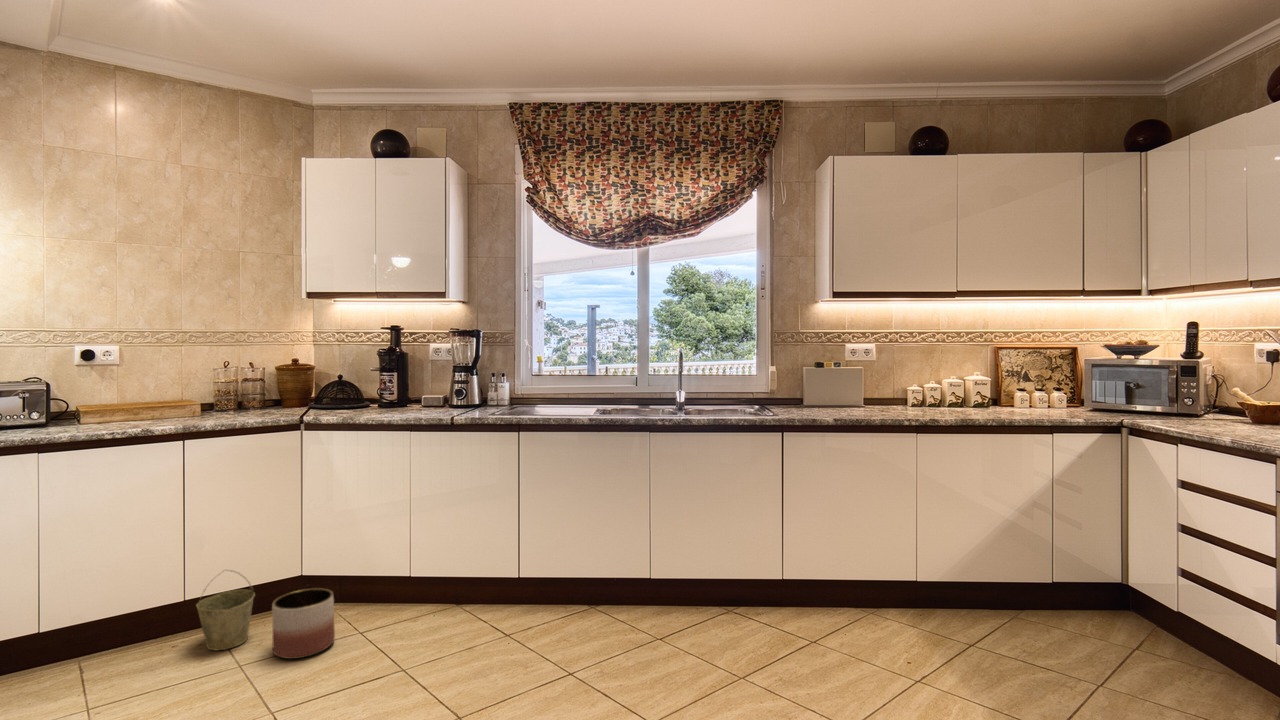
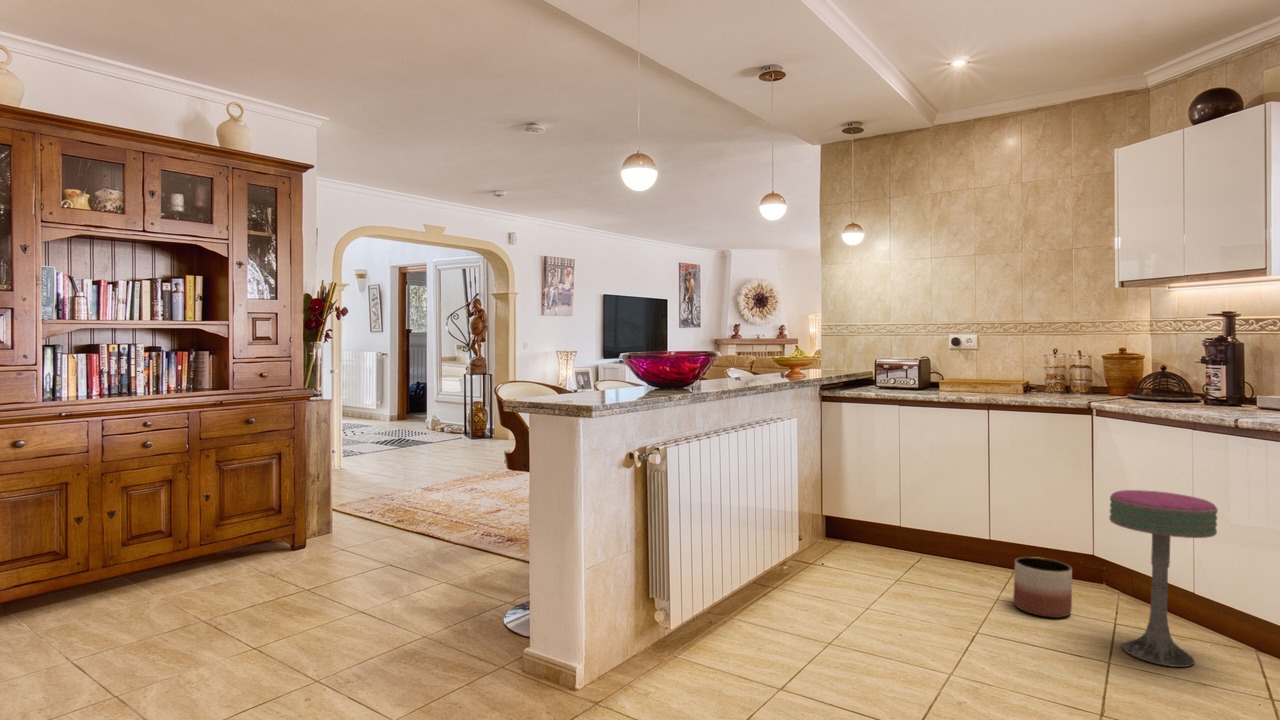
bar stool: none [384,489,466,648] -> present [1110,490,1218,667]
bucket: present [196,582,255,650] -> none [975,521,1022,588]

